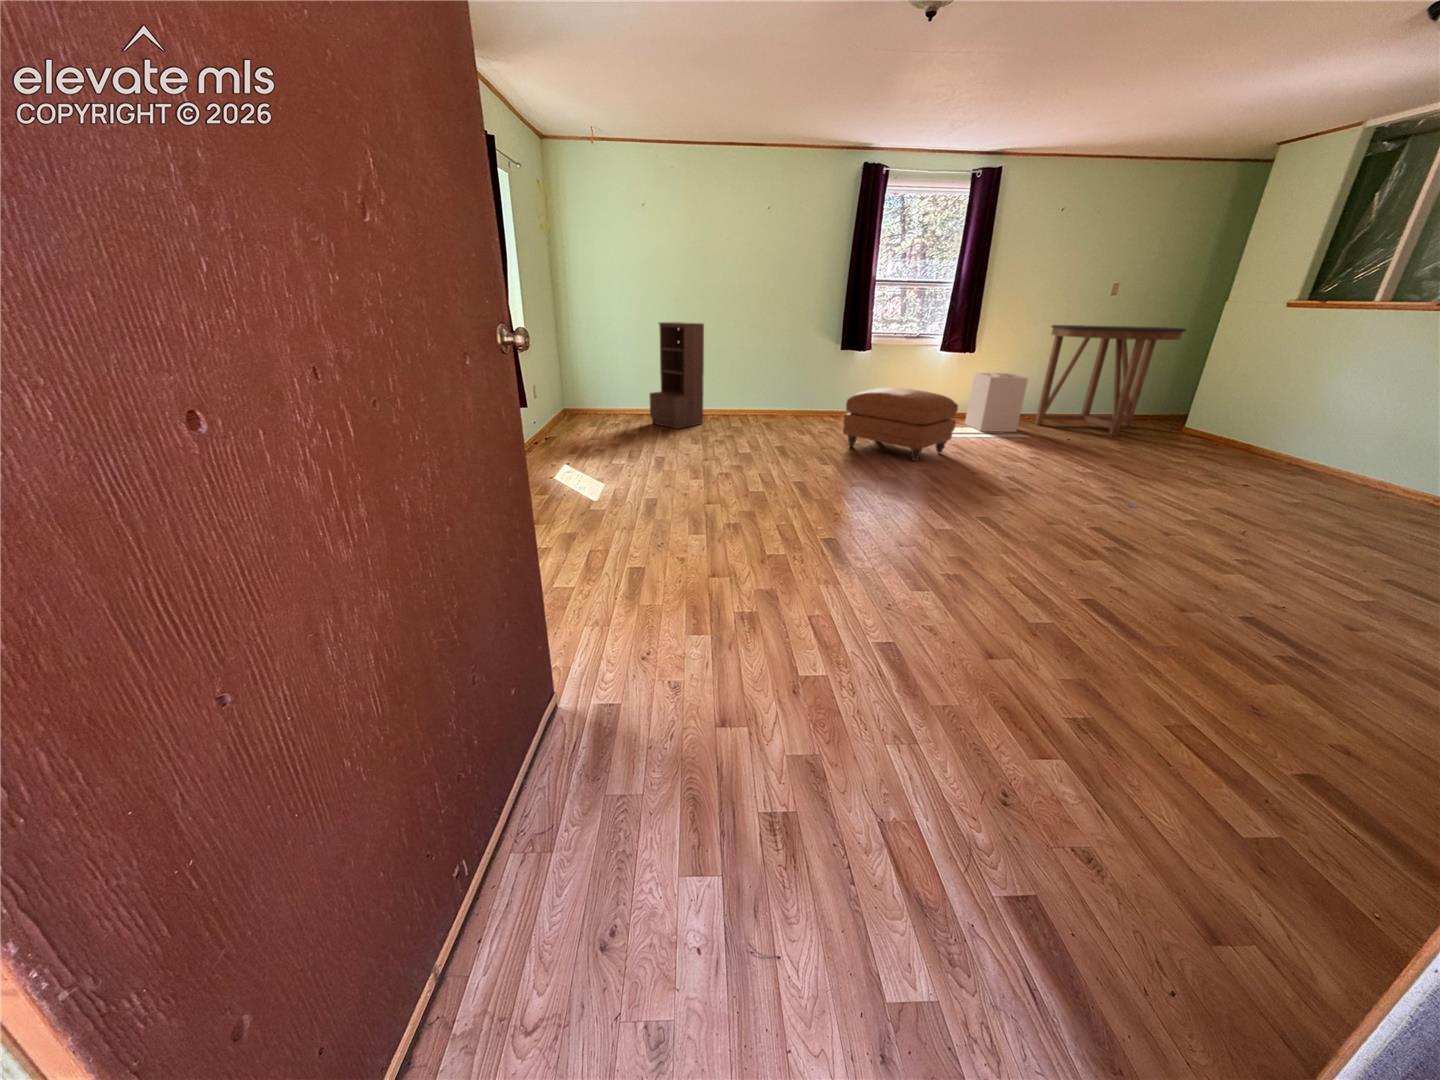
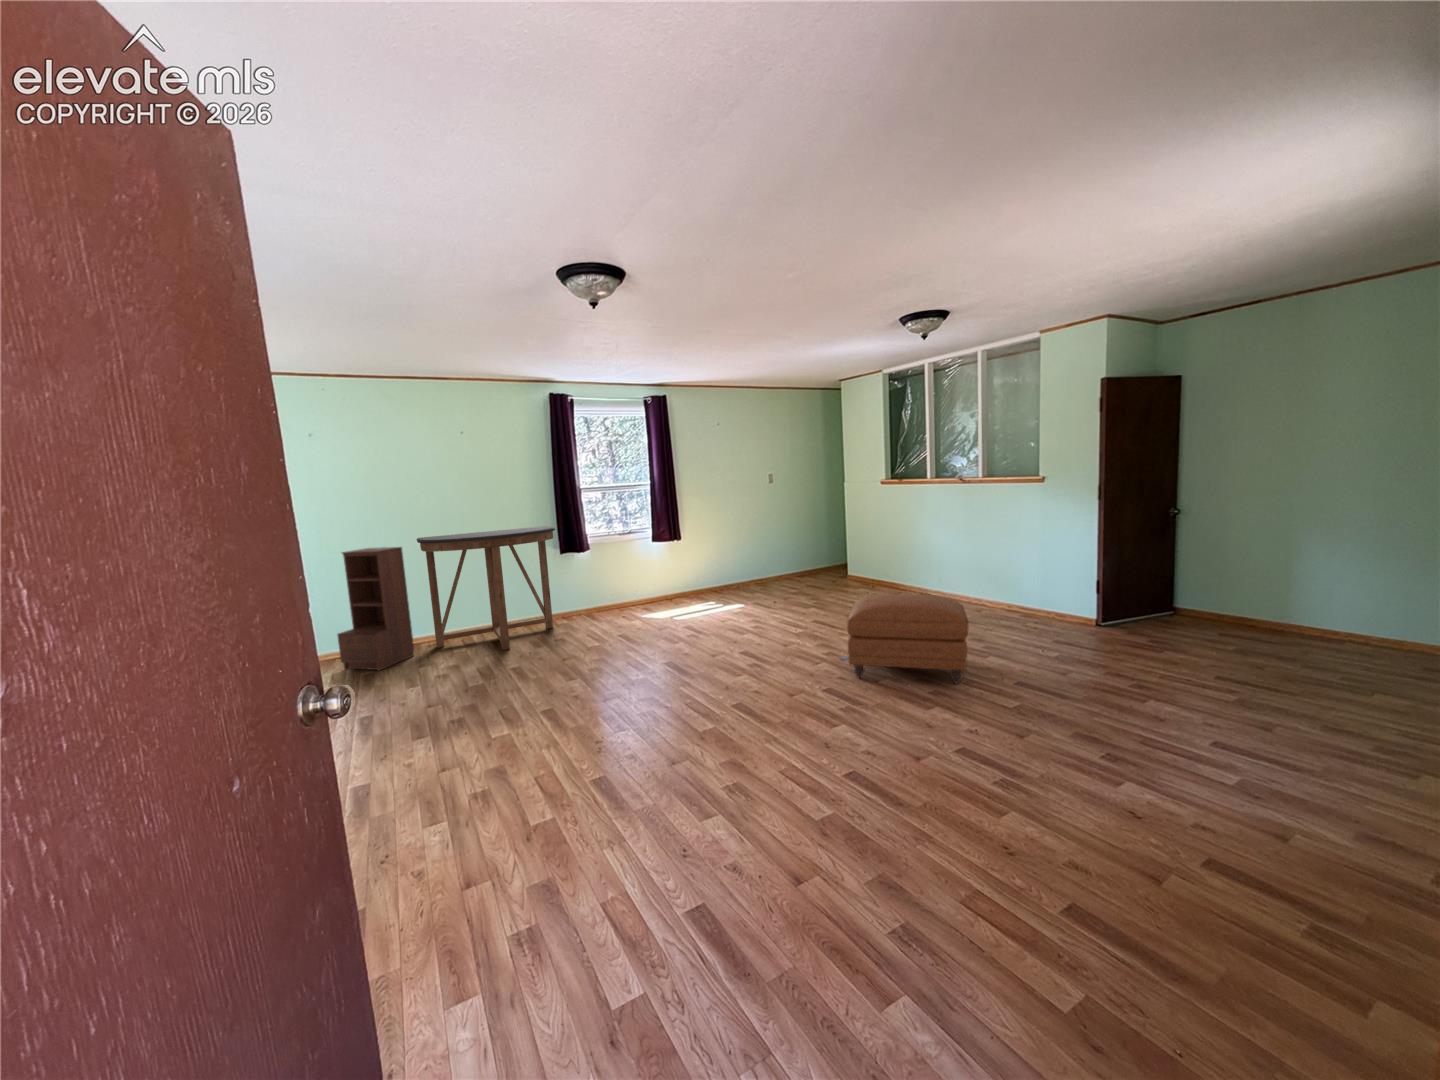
console table: present [1035,325,1186,436] -> present [417,526,555,650]
laundry hamper: present [965,373,1028,432] -> none [688,552,736,607]
ottoman: present [843,388,958,461] -> present [847,595,968,683]

